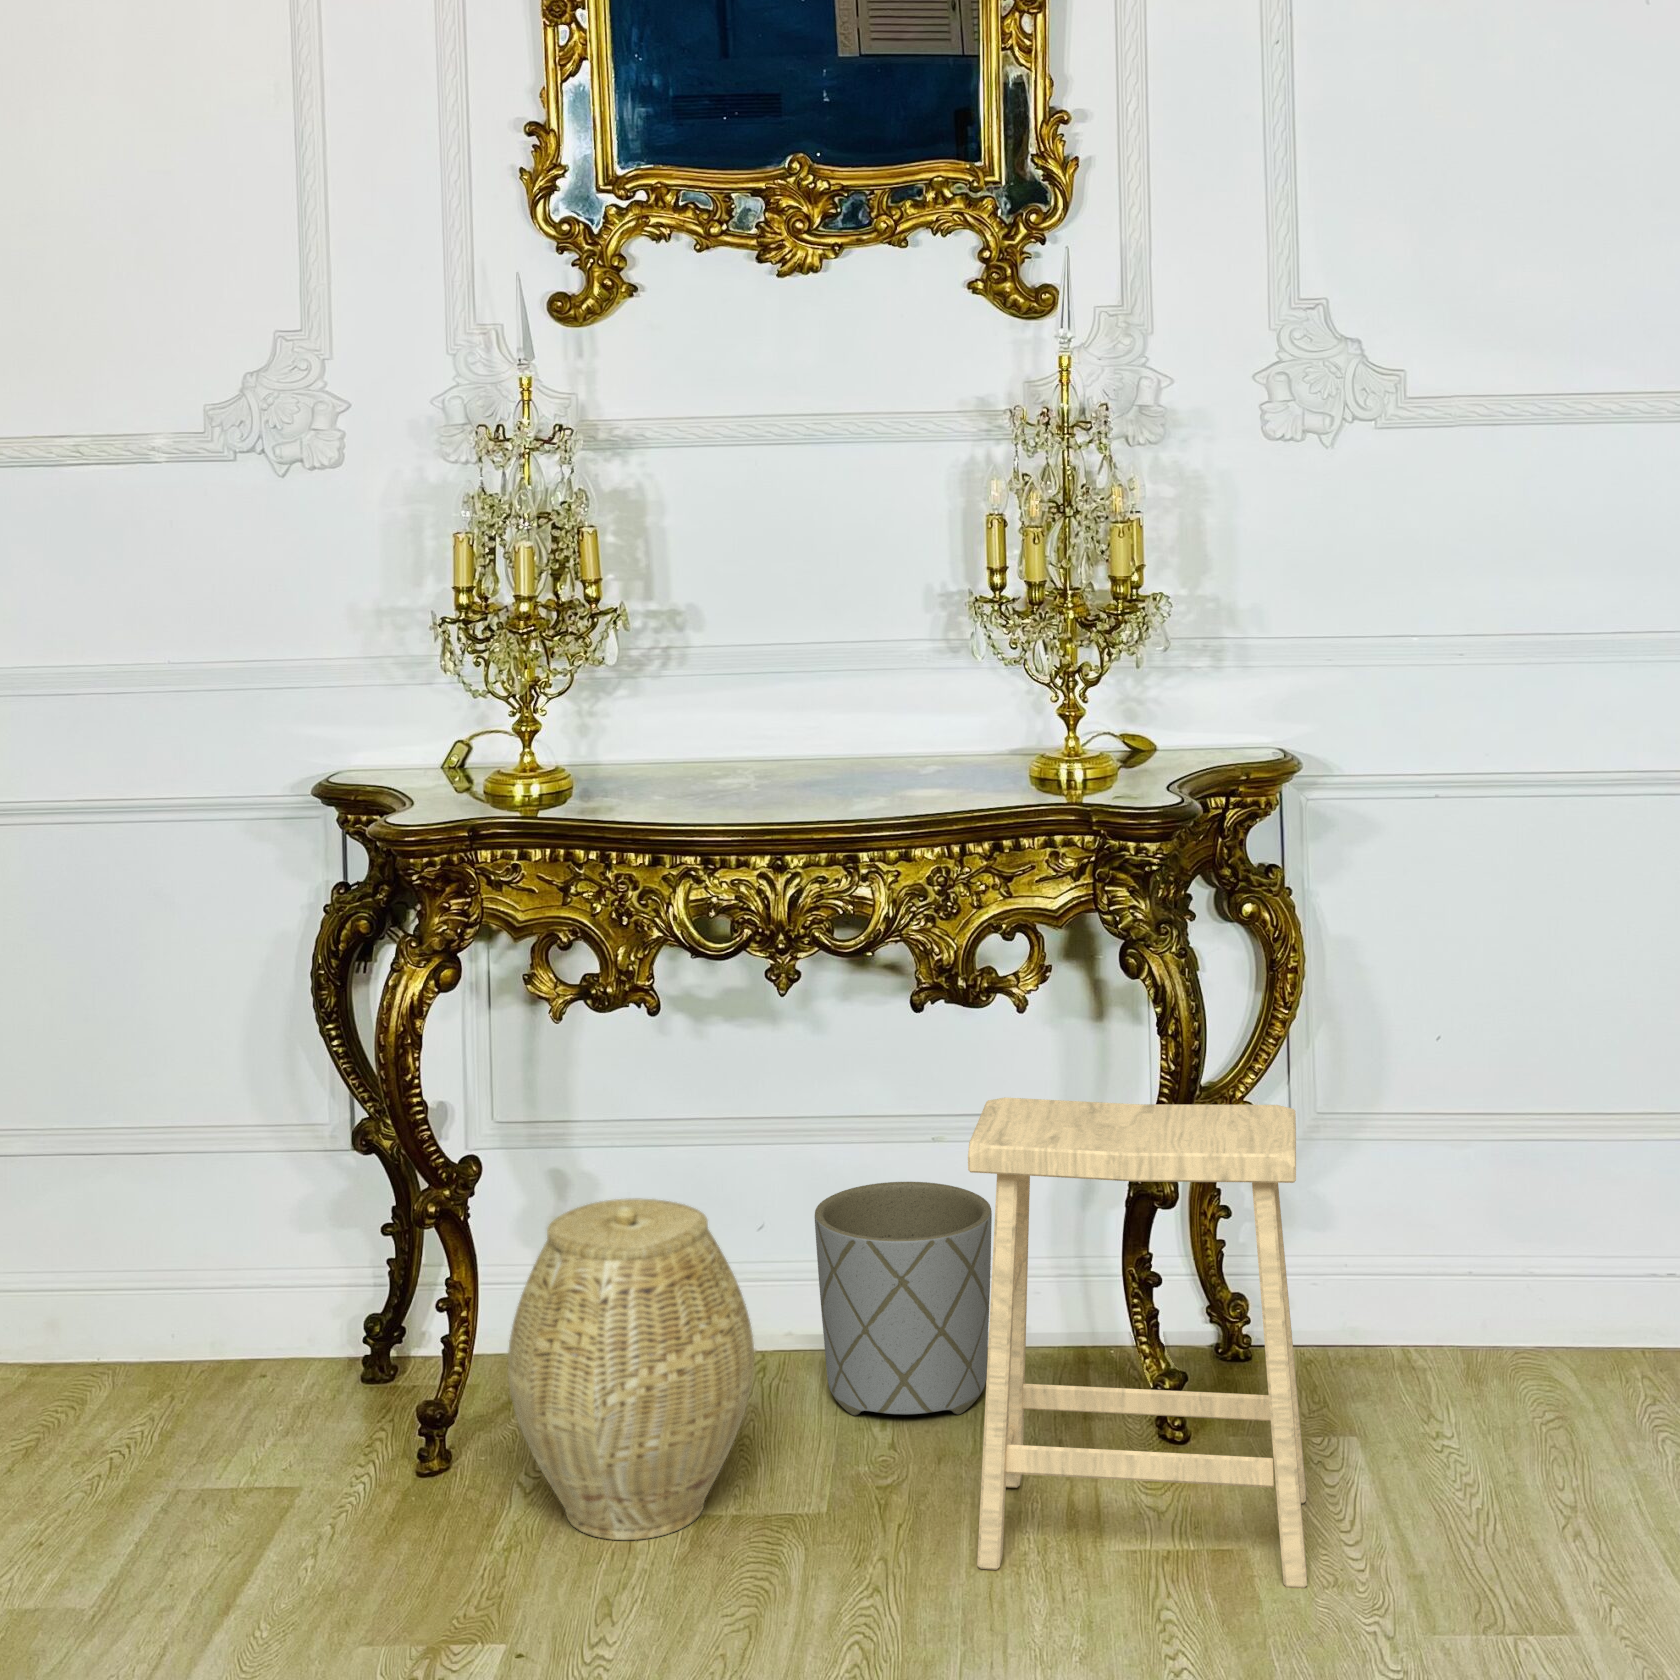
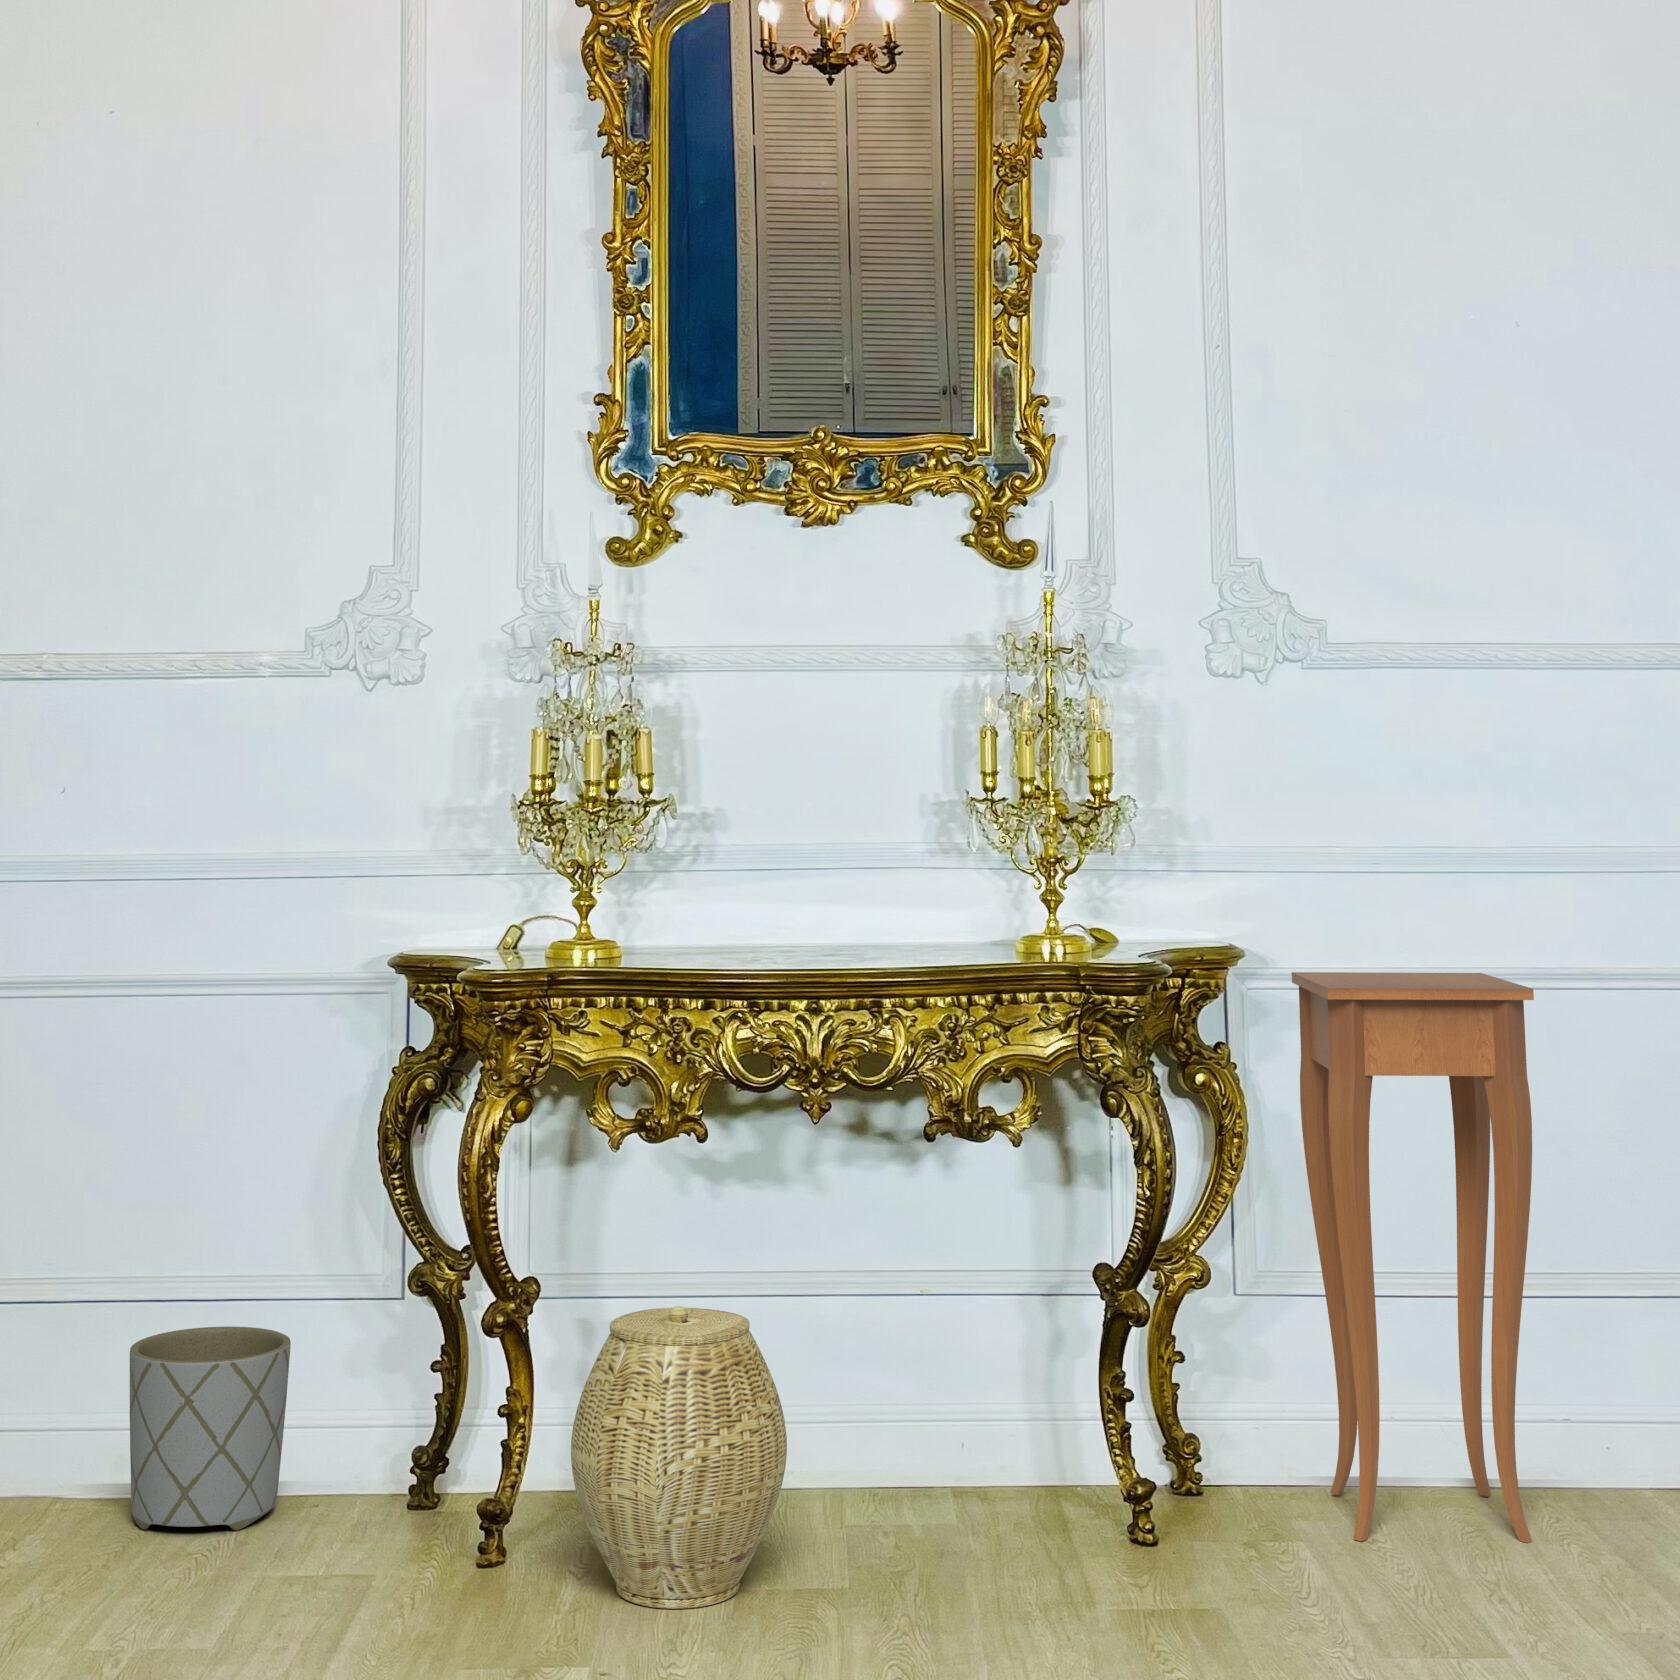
side table: none [1358,781,1636,1434] -> present [1292,972,1534,1543]
footstool: present [968,1098,1307,1588] -> none [985,1215,1280,1640]
planter: present [815,1182,992,1415] -> present [130,1327,291,1531]

